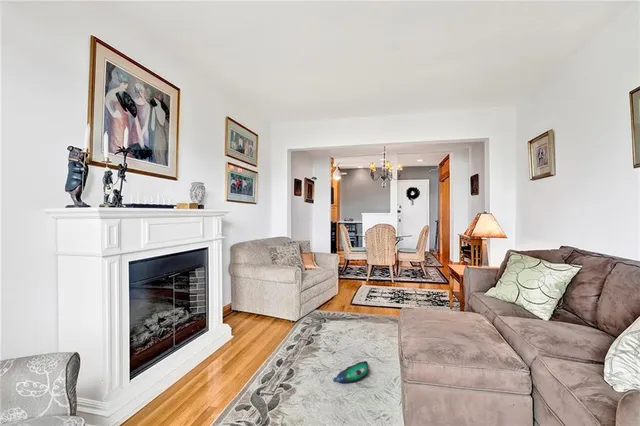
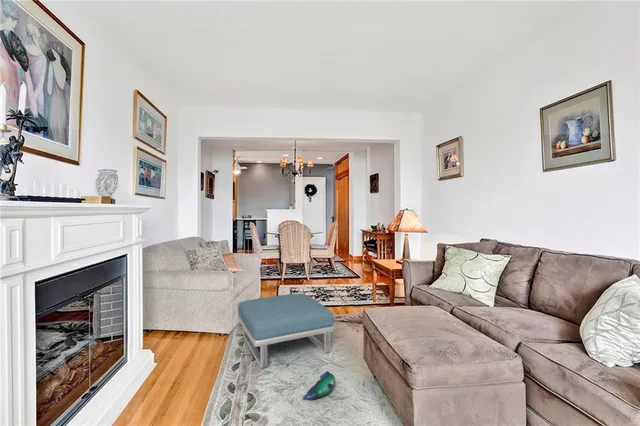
footstool: none [302,289,384,352] -> present [238,294,334,368]

